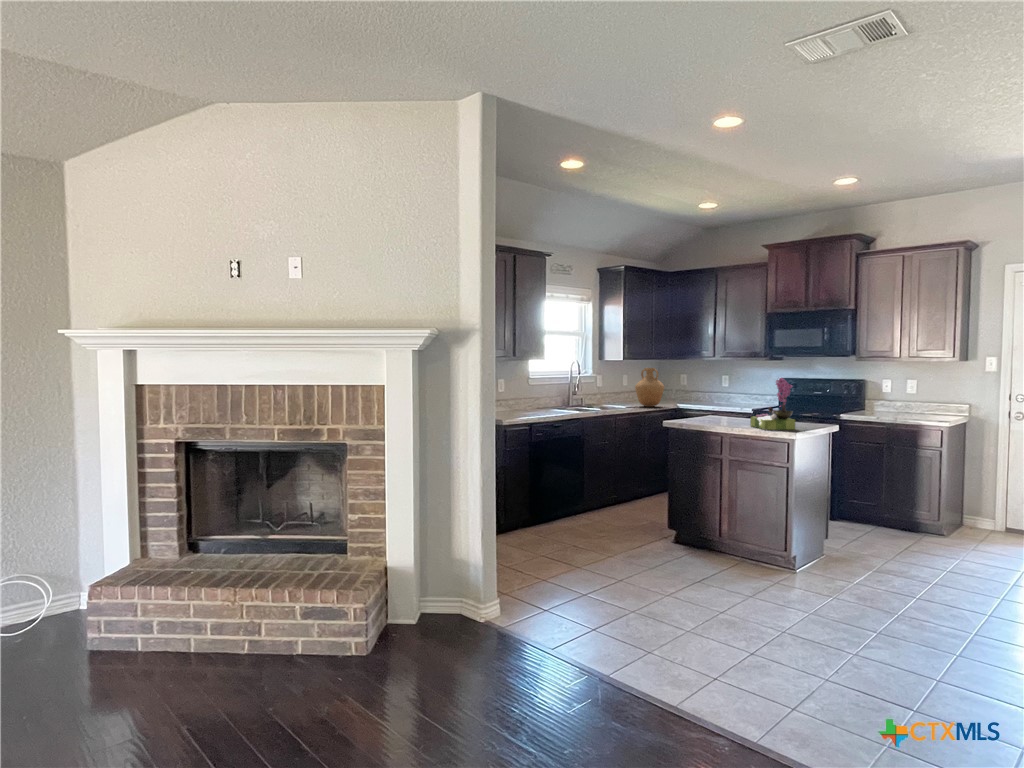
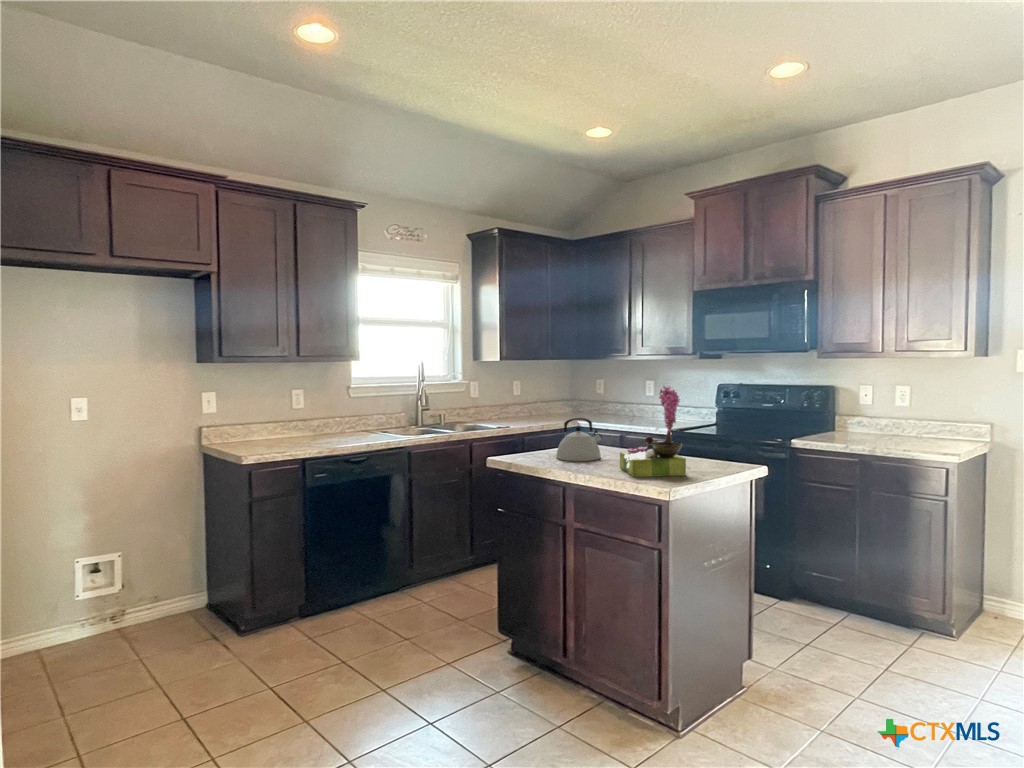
vase: present [635,368,664,407] -> none [520,372,560,427]
kettle: none [700,397,730,423] -> present [556,418,602,461]

